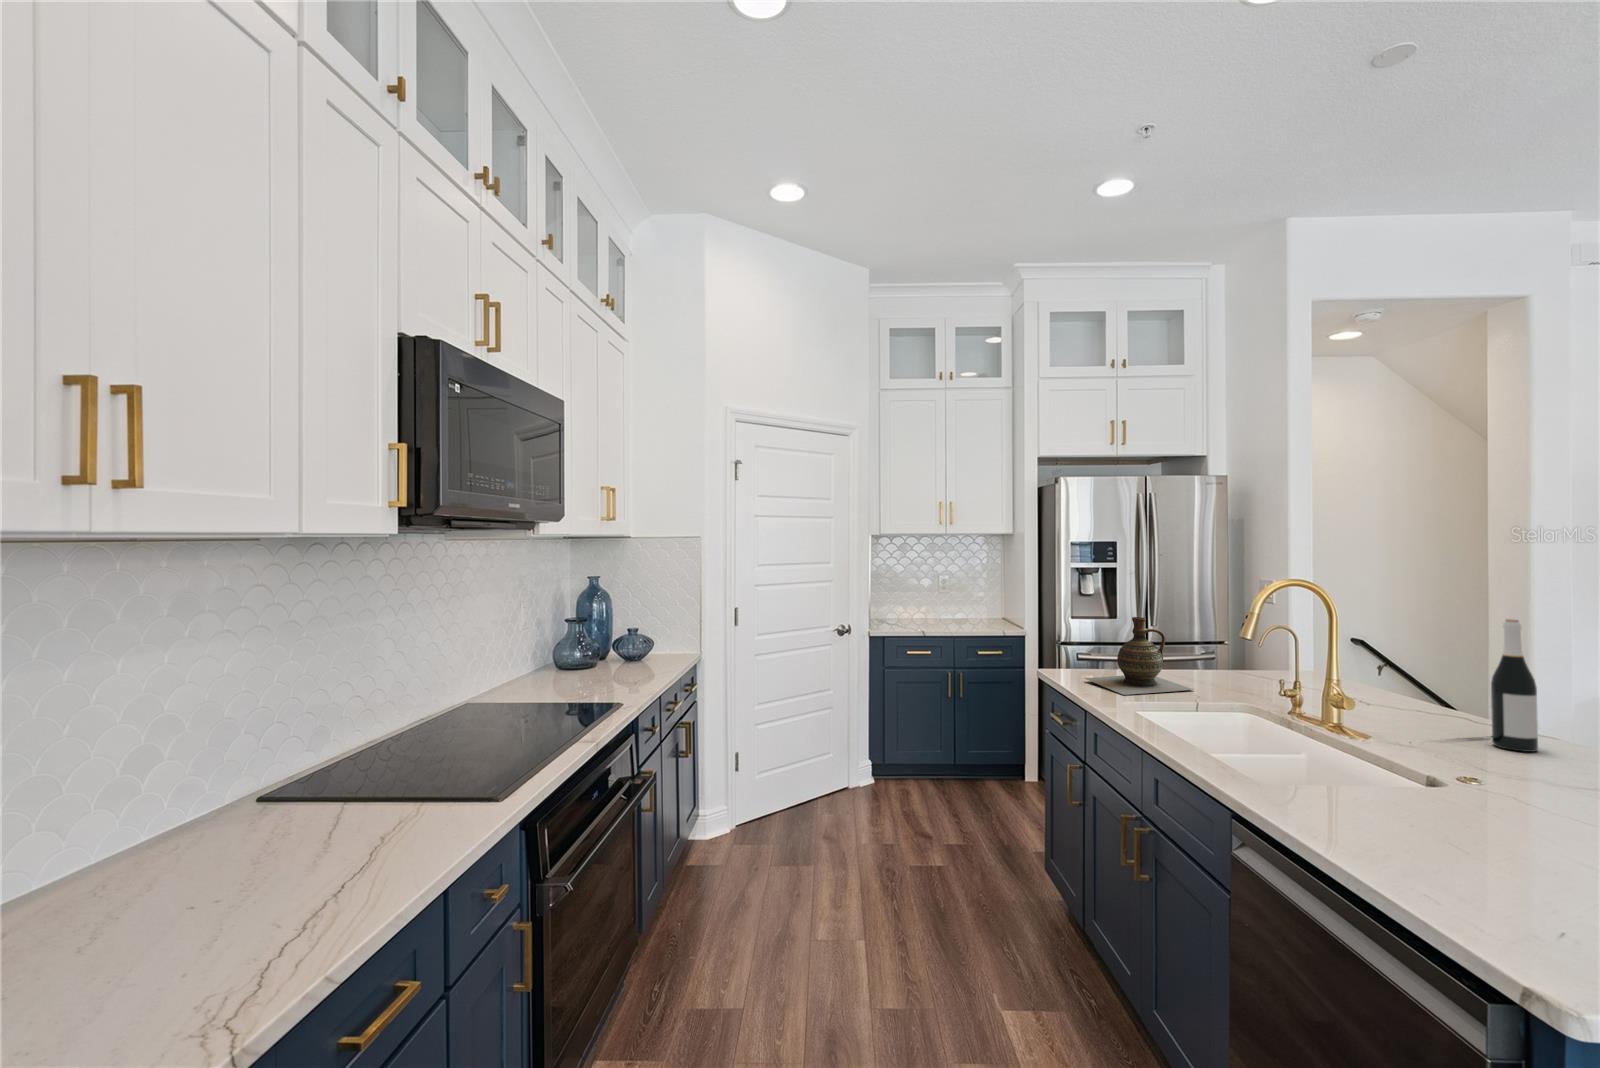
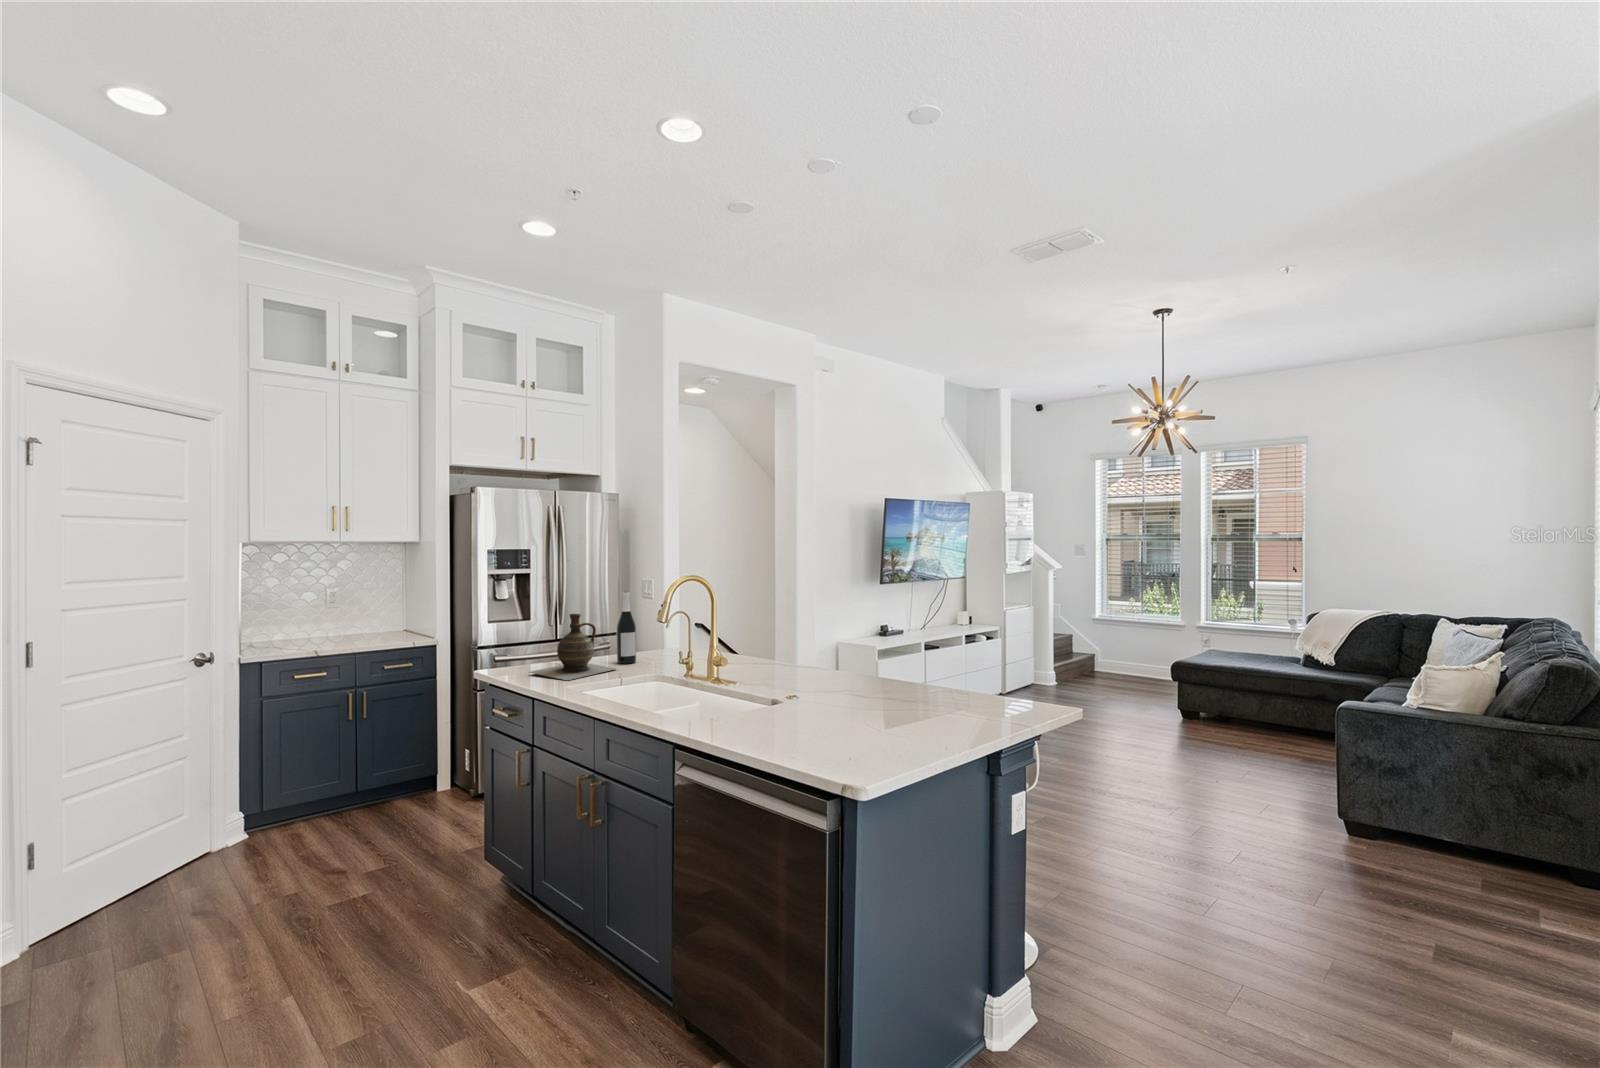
wine bottle: present [1491,619,1538,752] -> present [617,591,636,664]

